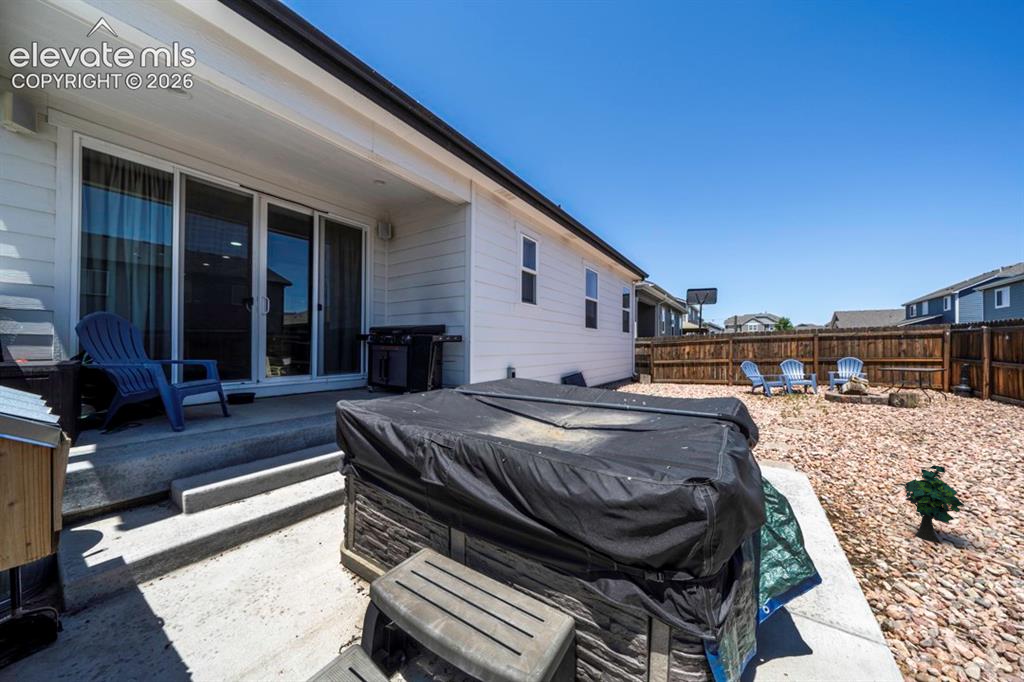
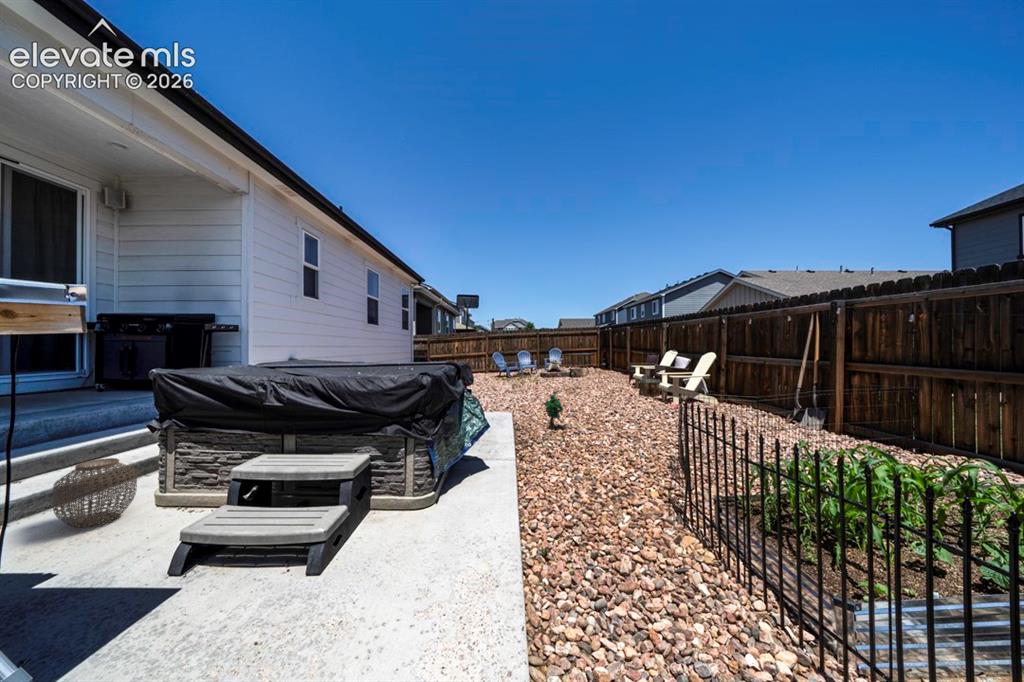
woven basket: none [230,510,310,598] -> present [53,458,137,528]

